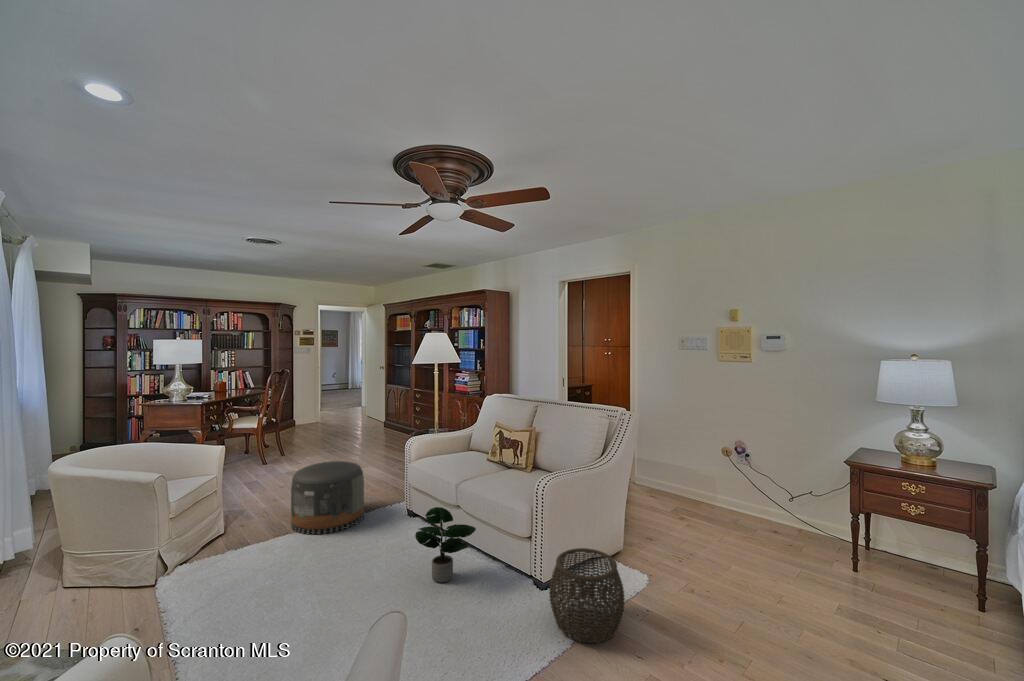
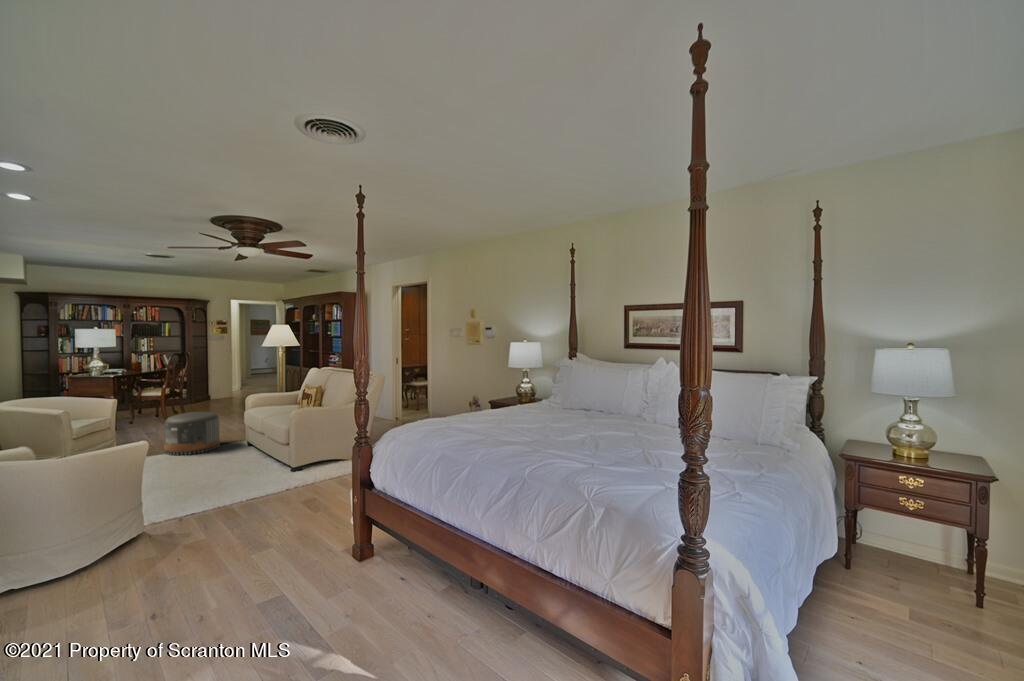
potted plant: present [415,507,476,583] -> none [224,432,265,472]
woven basket: present [549,548,625,644] -> none [282,447,326,490]

